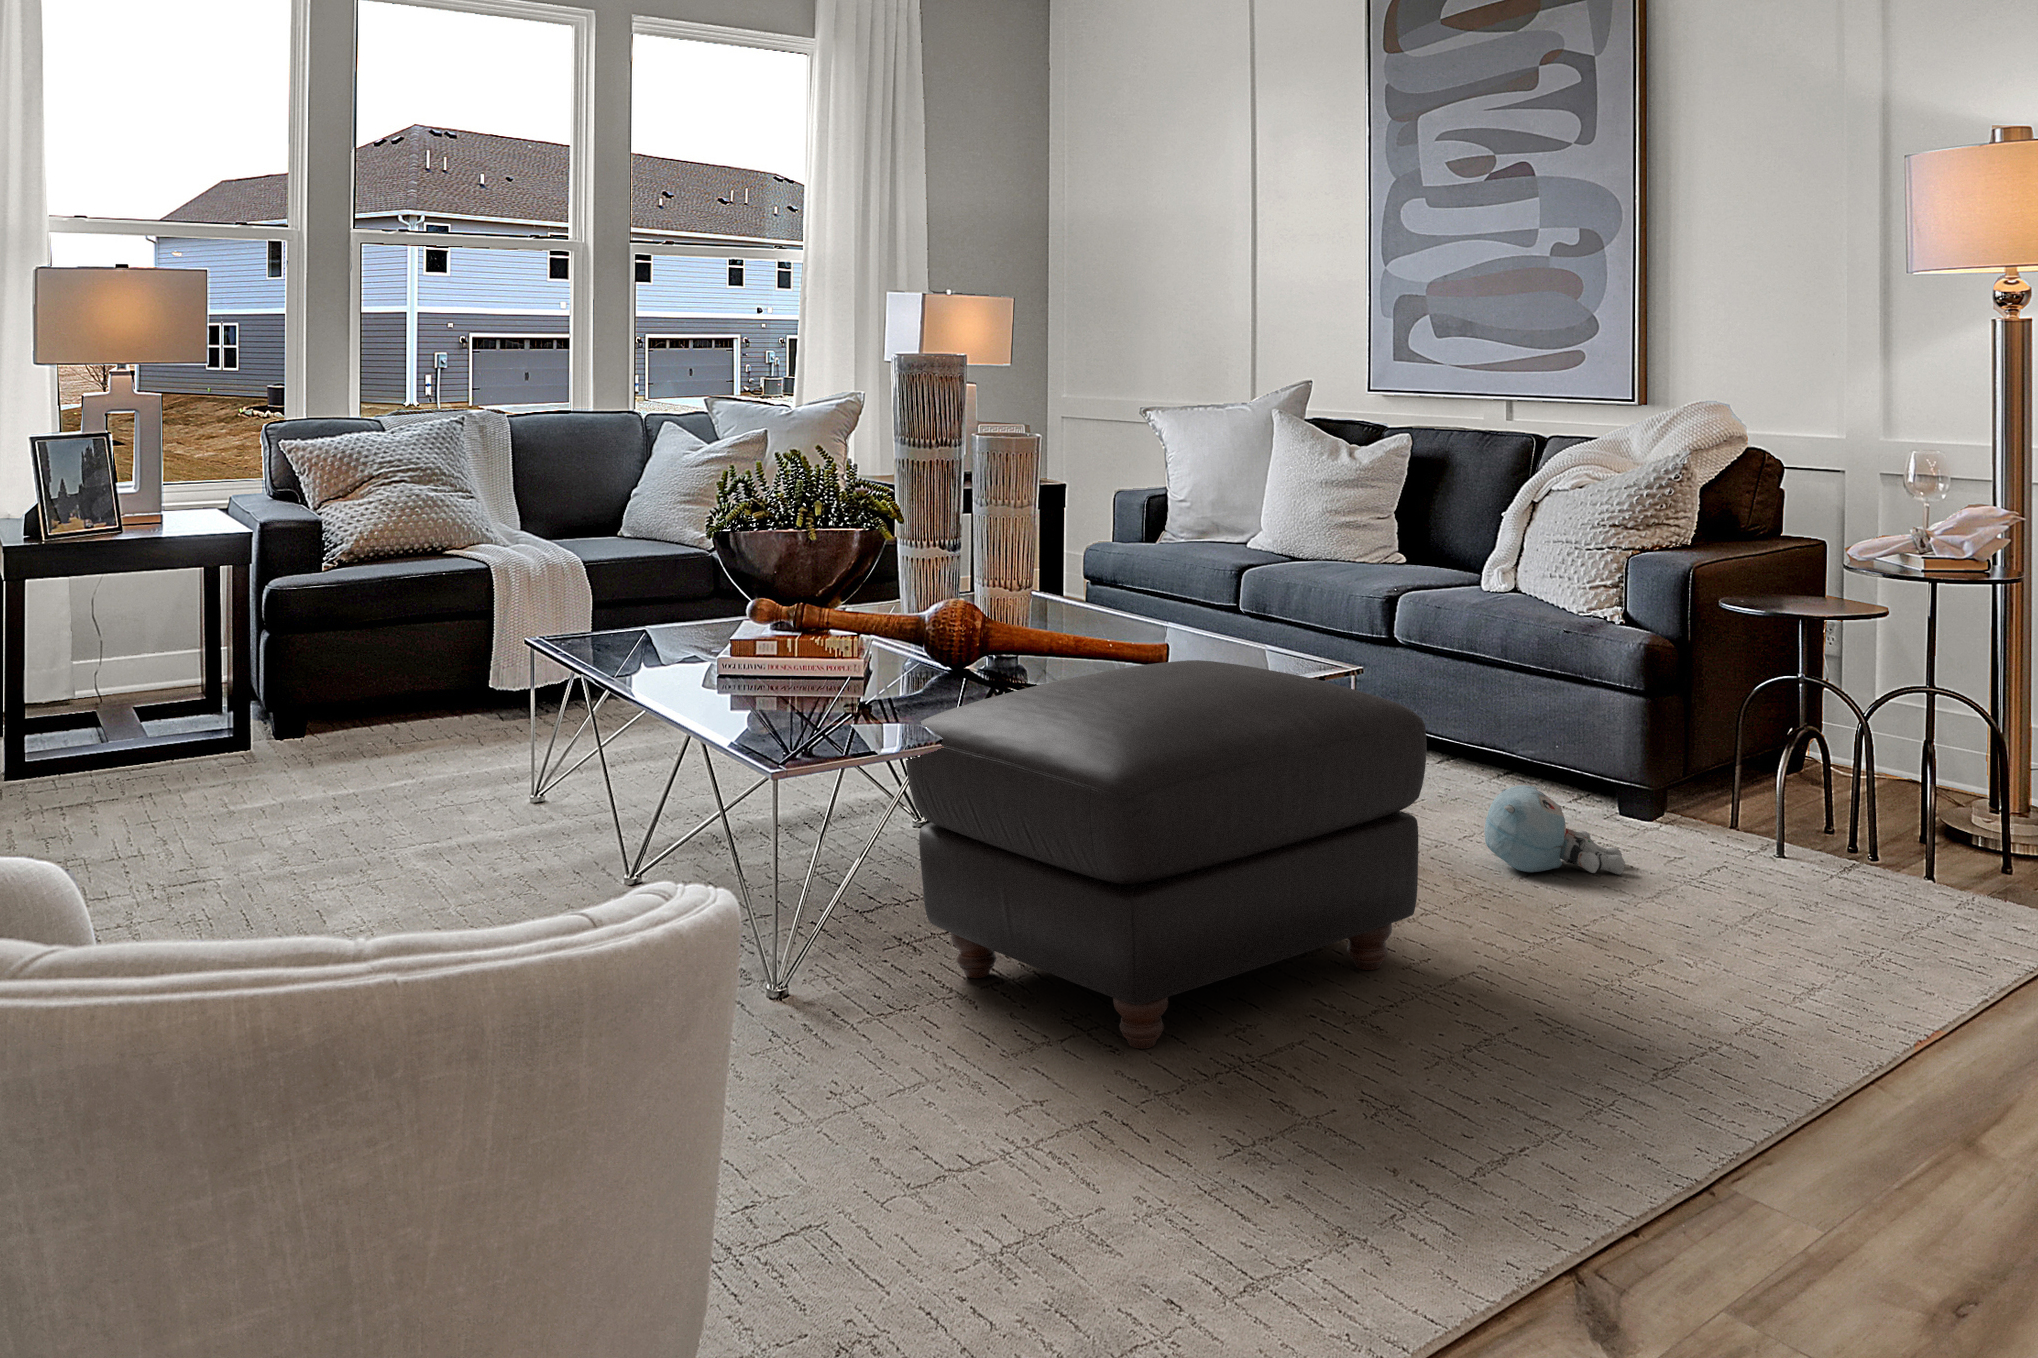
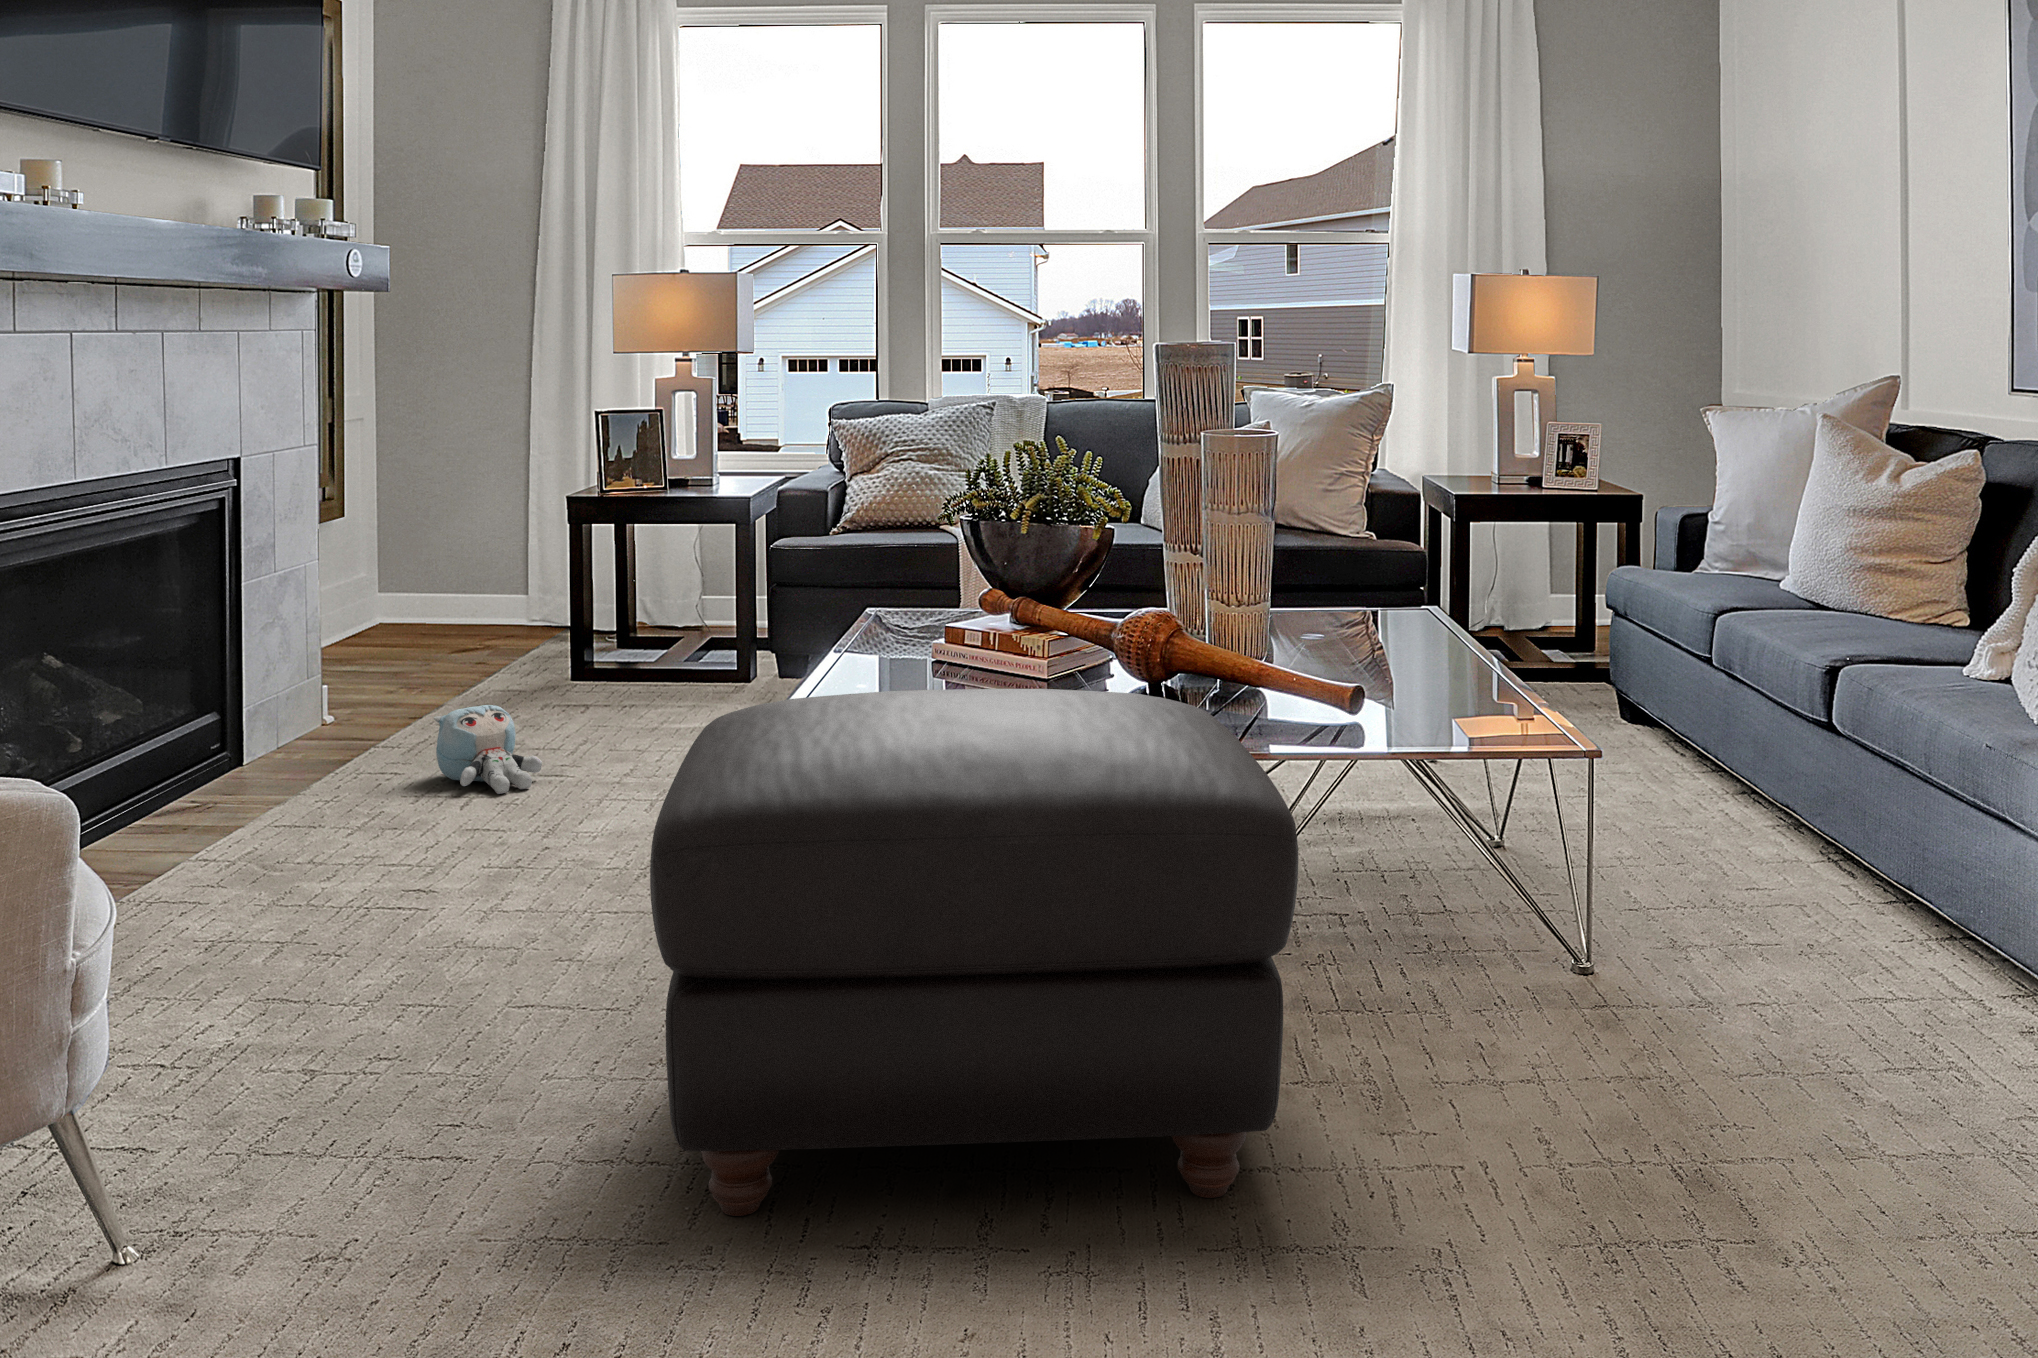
plush toy: present [1484,785,1625,874] -> present [434,705,542,794]

